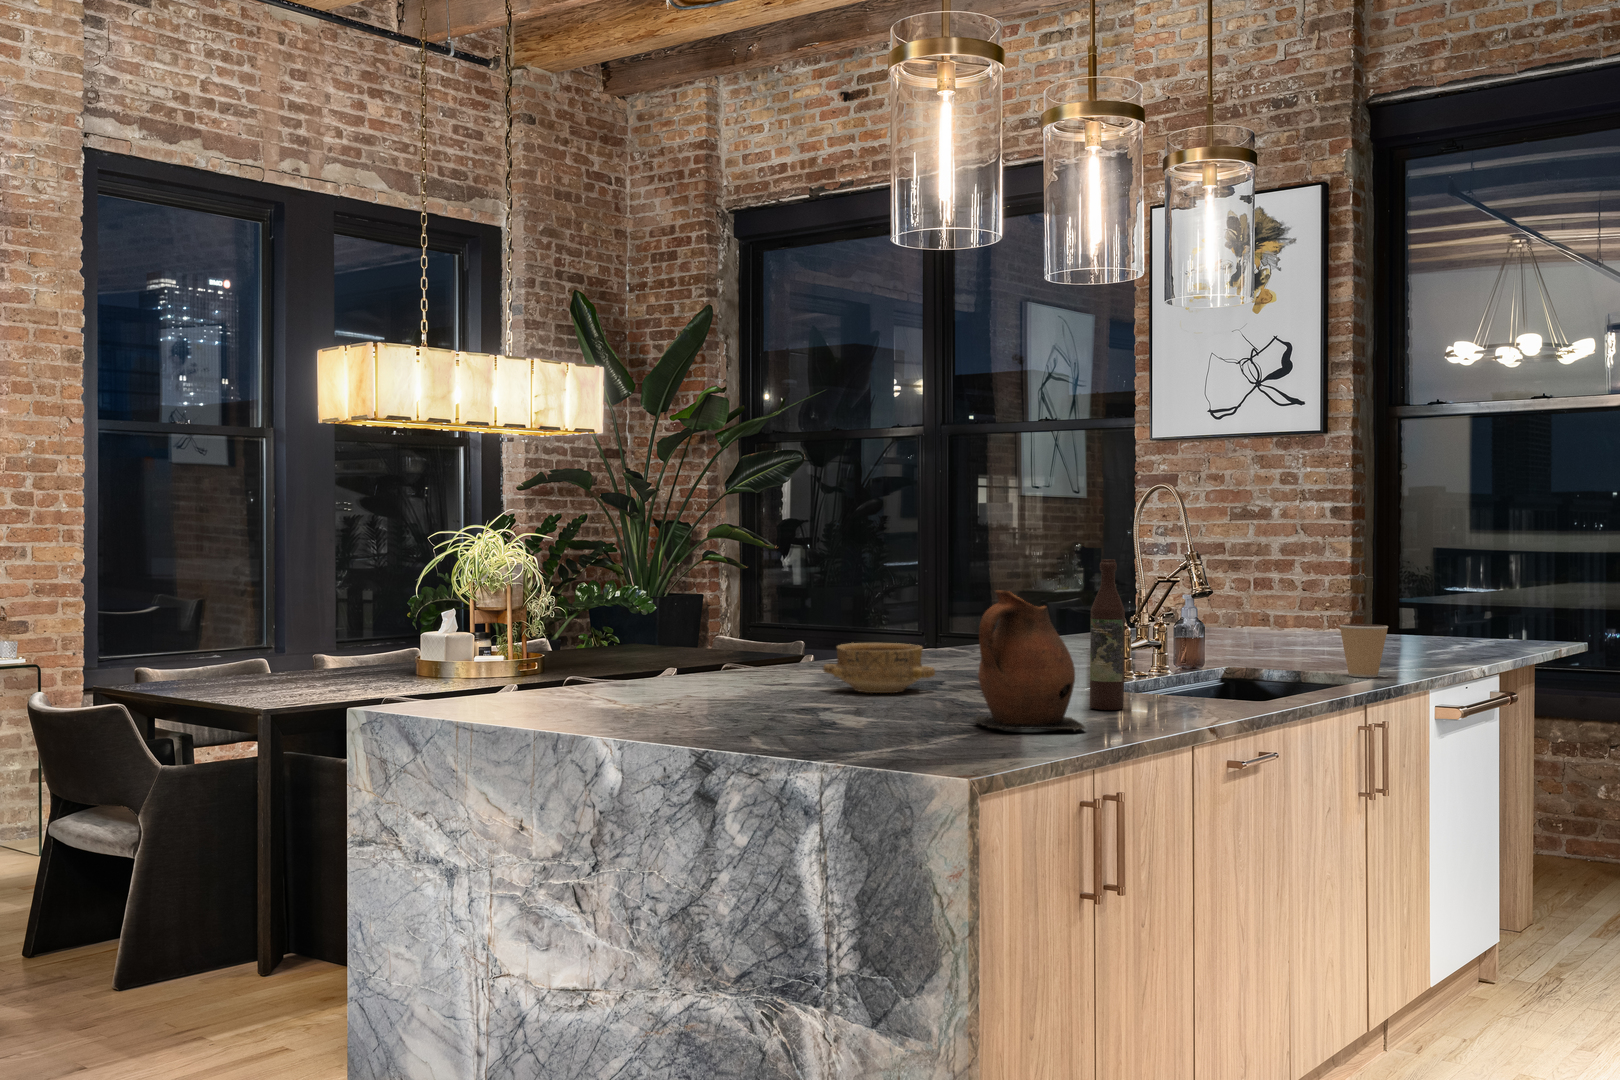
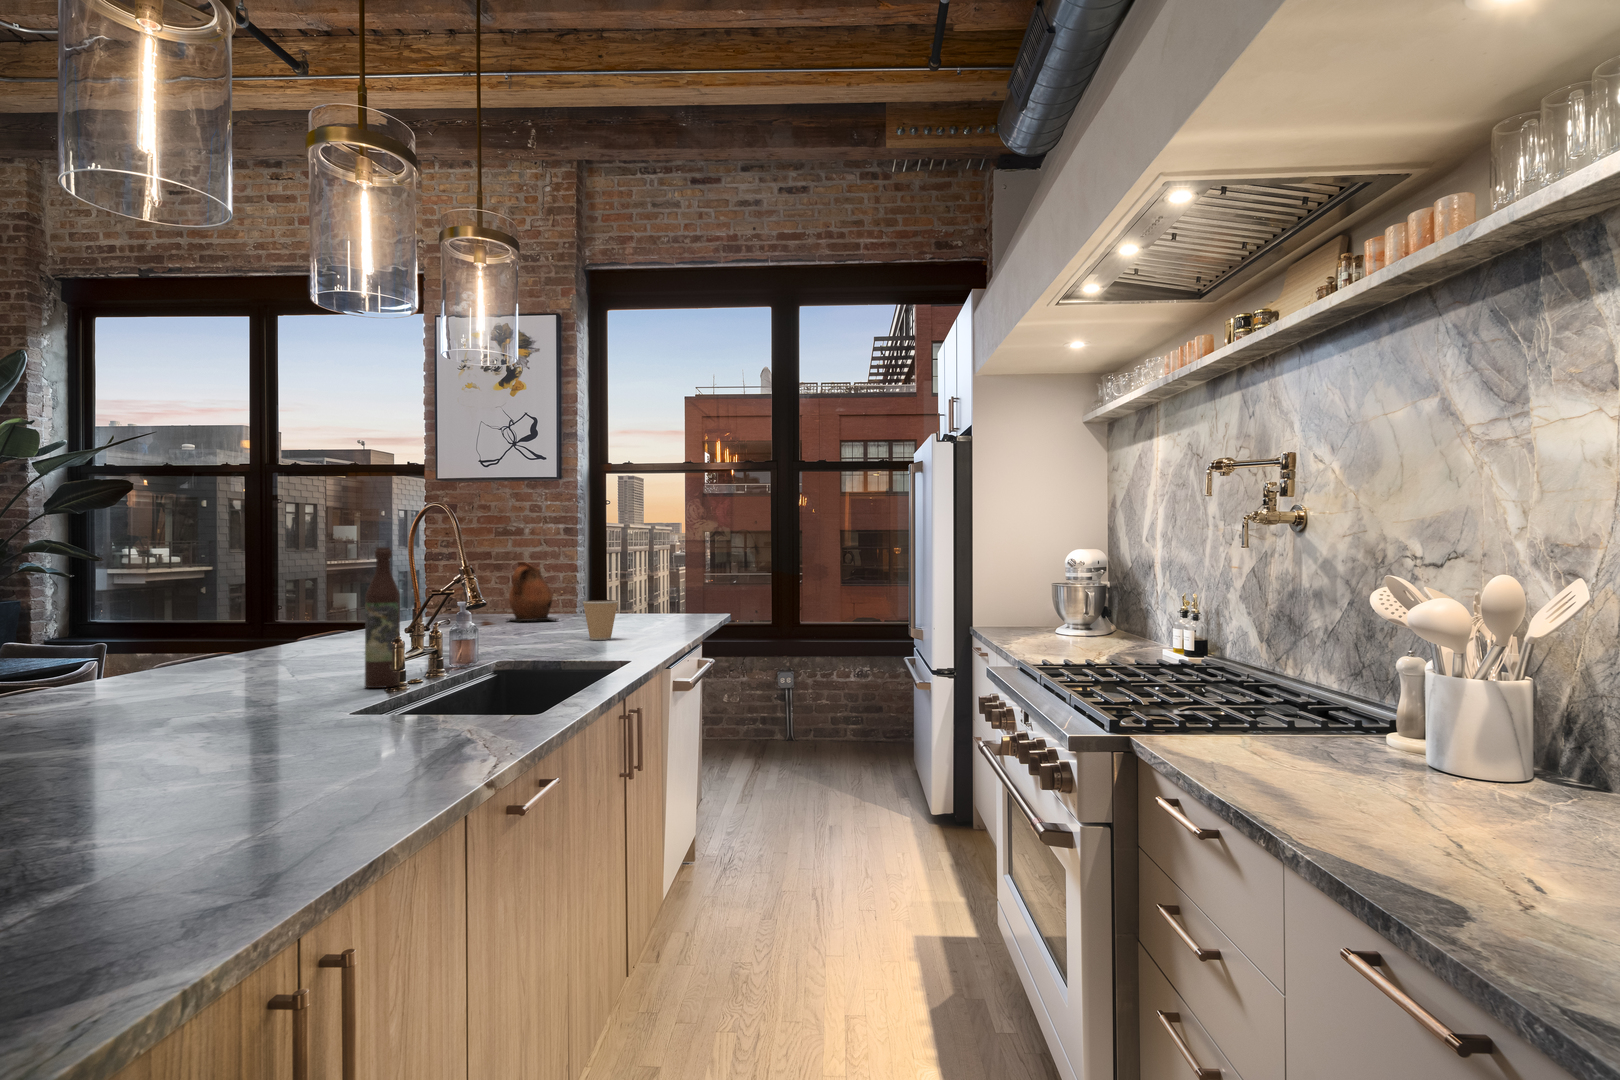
ceramic pitcher: present [973,591,1085,731] -> present [509,562,558,621]
ceramic bowl: present [823,643,935,693] -> none [52,639,199,693]

